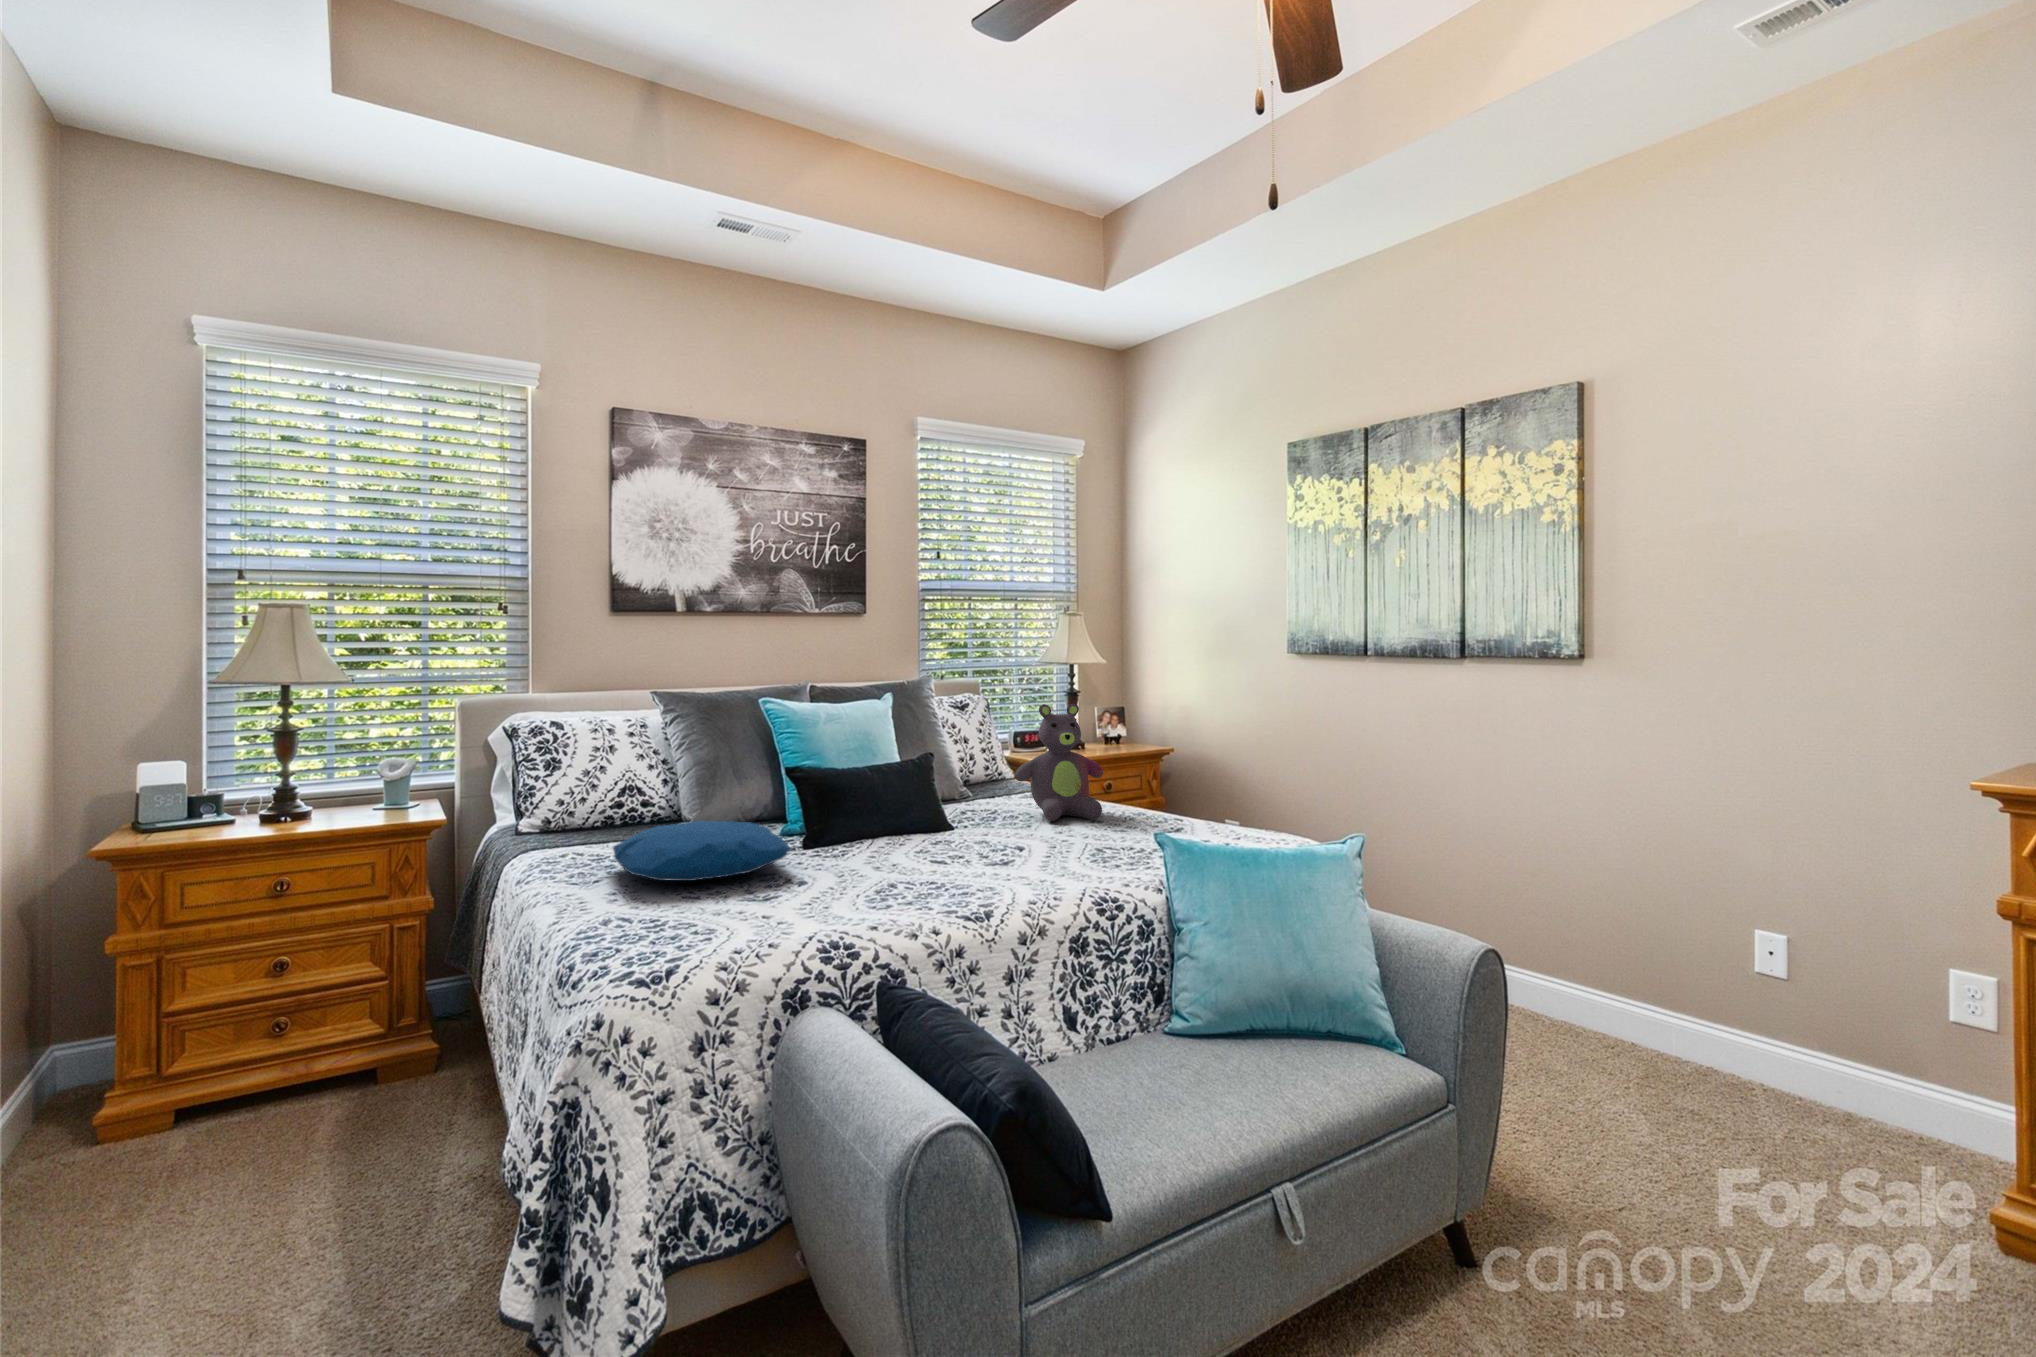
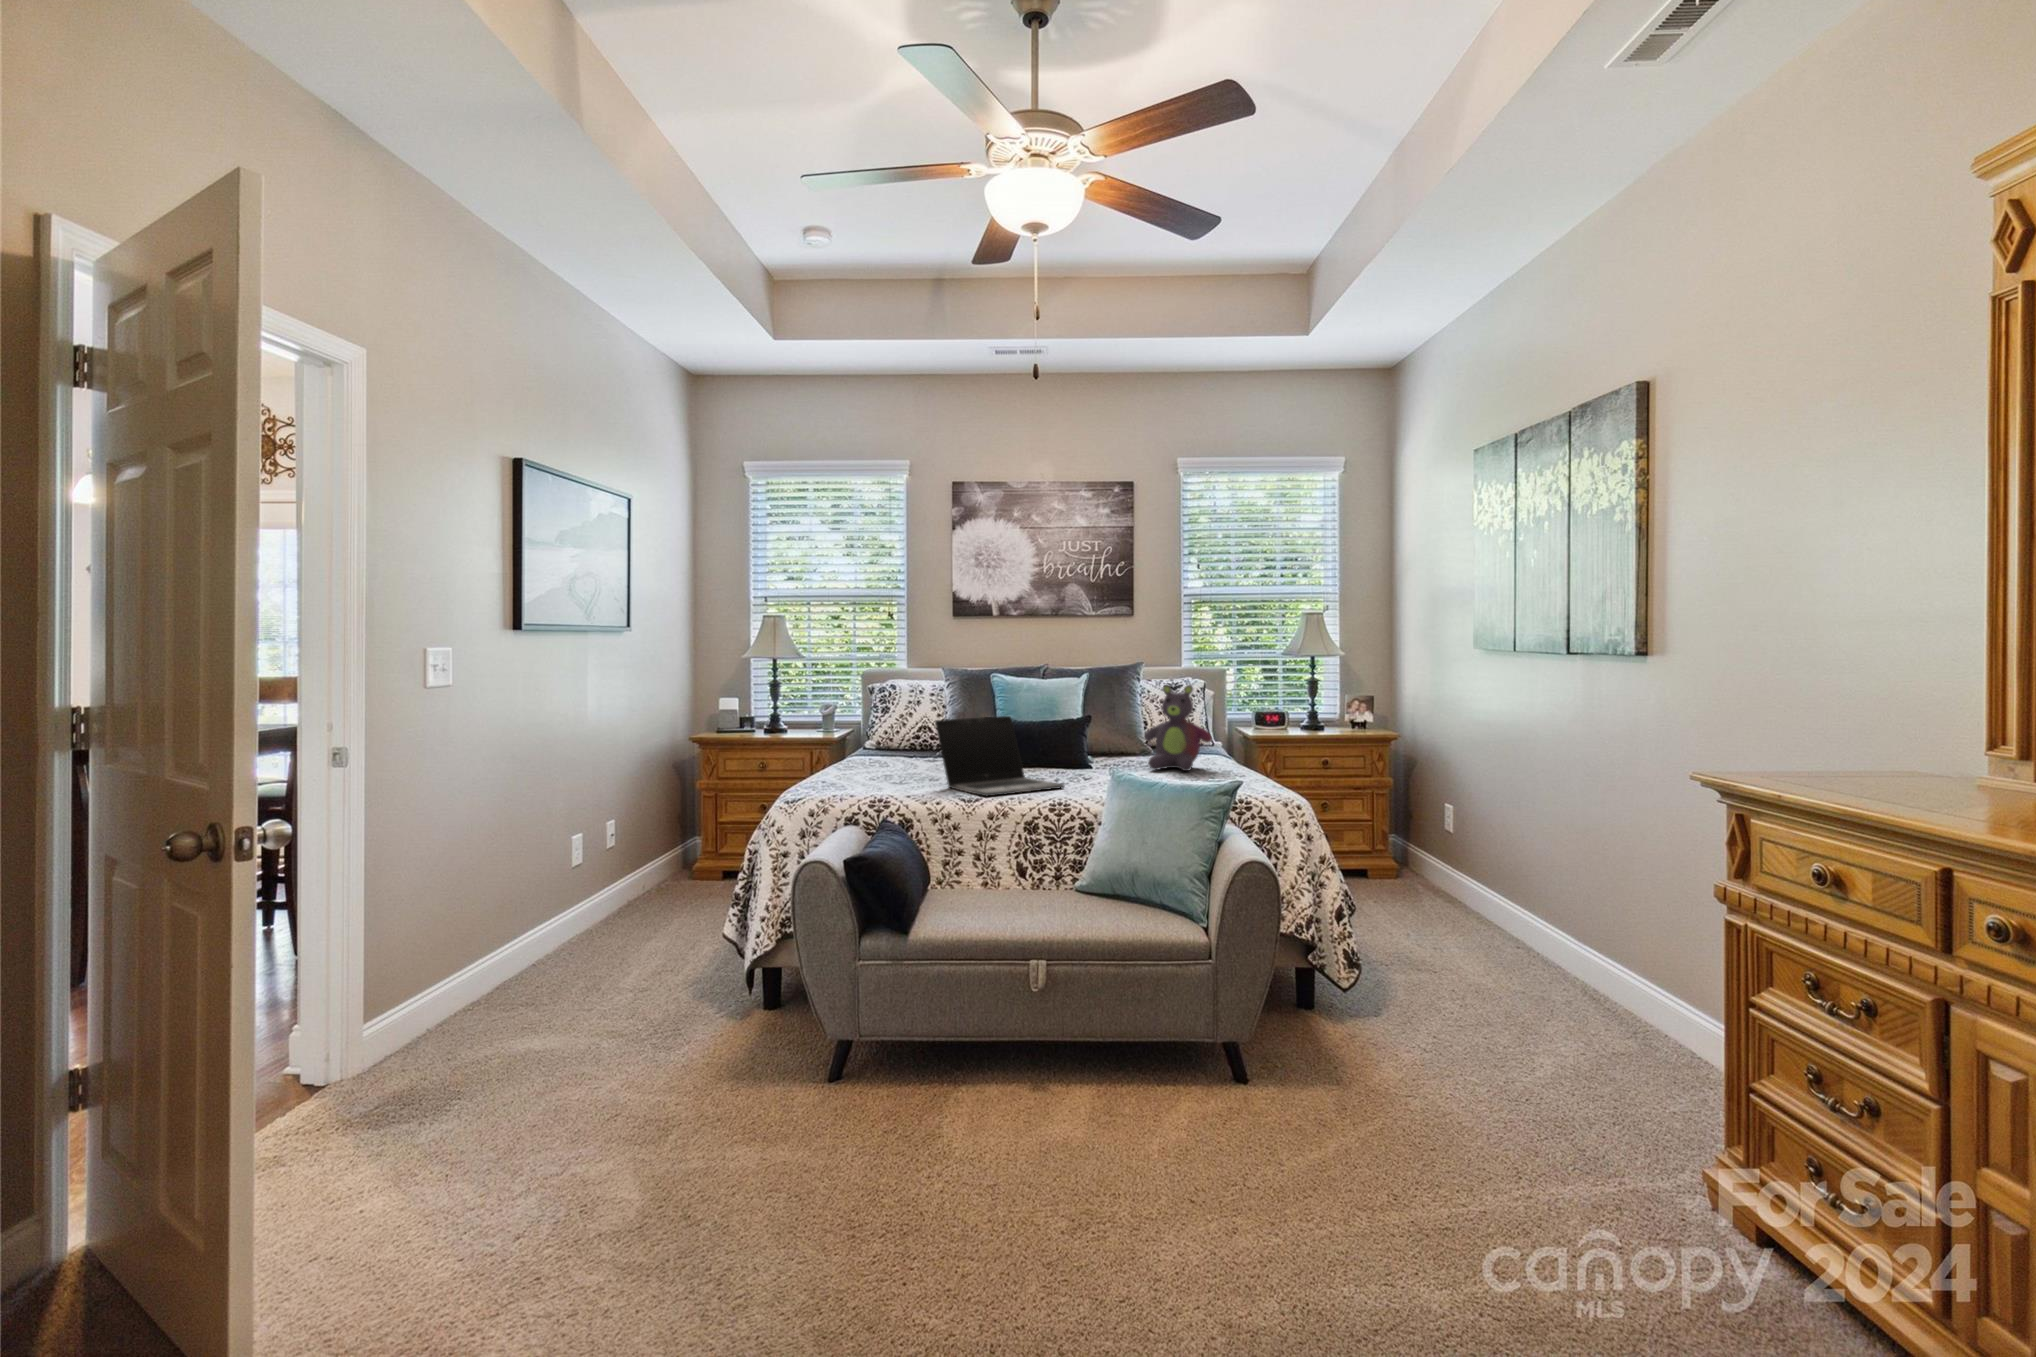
laptop: none [838,762,1043,904] -> present [935,716,1064,796]
pillow: present [613,821,790,881] -> none [846,744,945,773]

